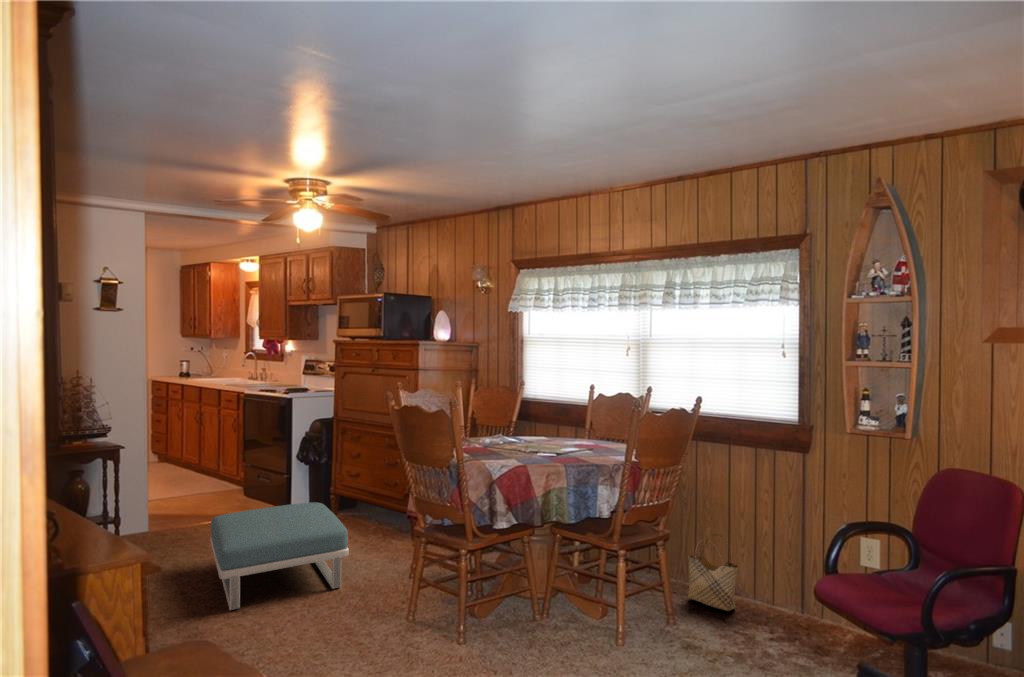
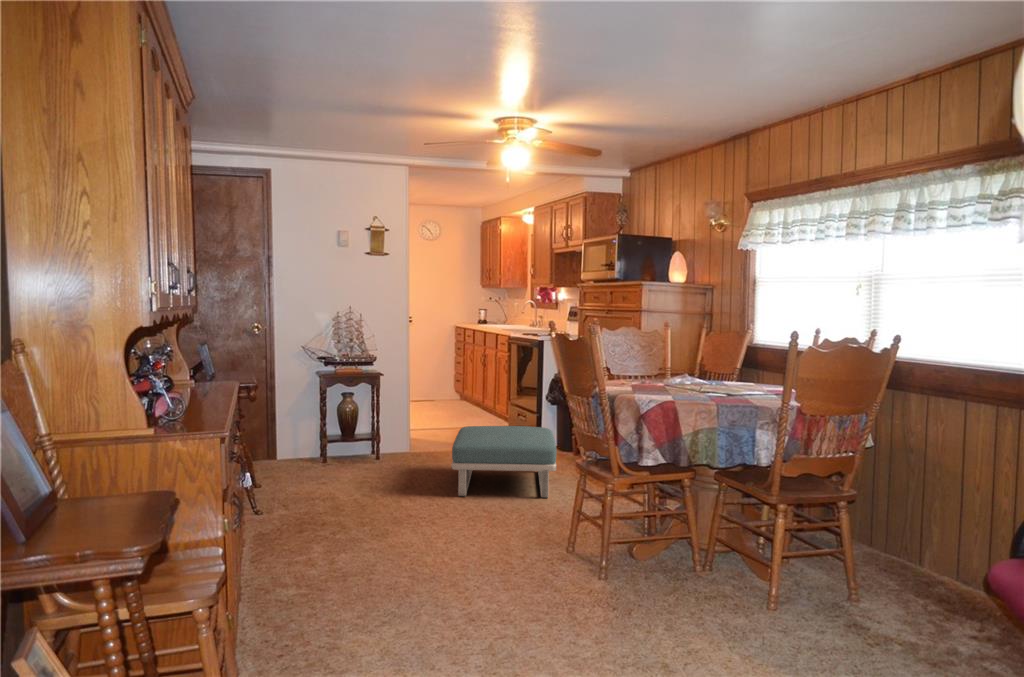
woven basket: present [688,534,738,611] -> none [894,501,957,588]

